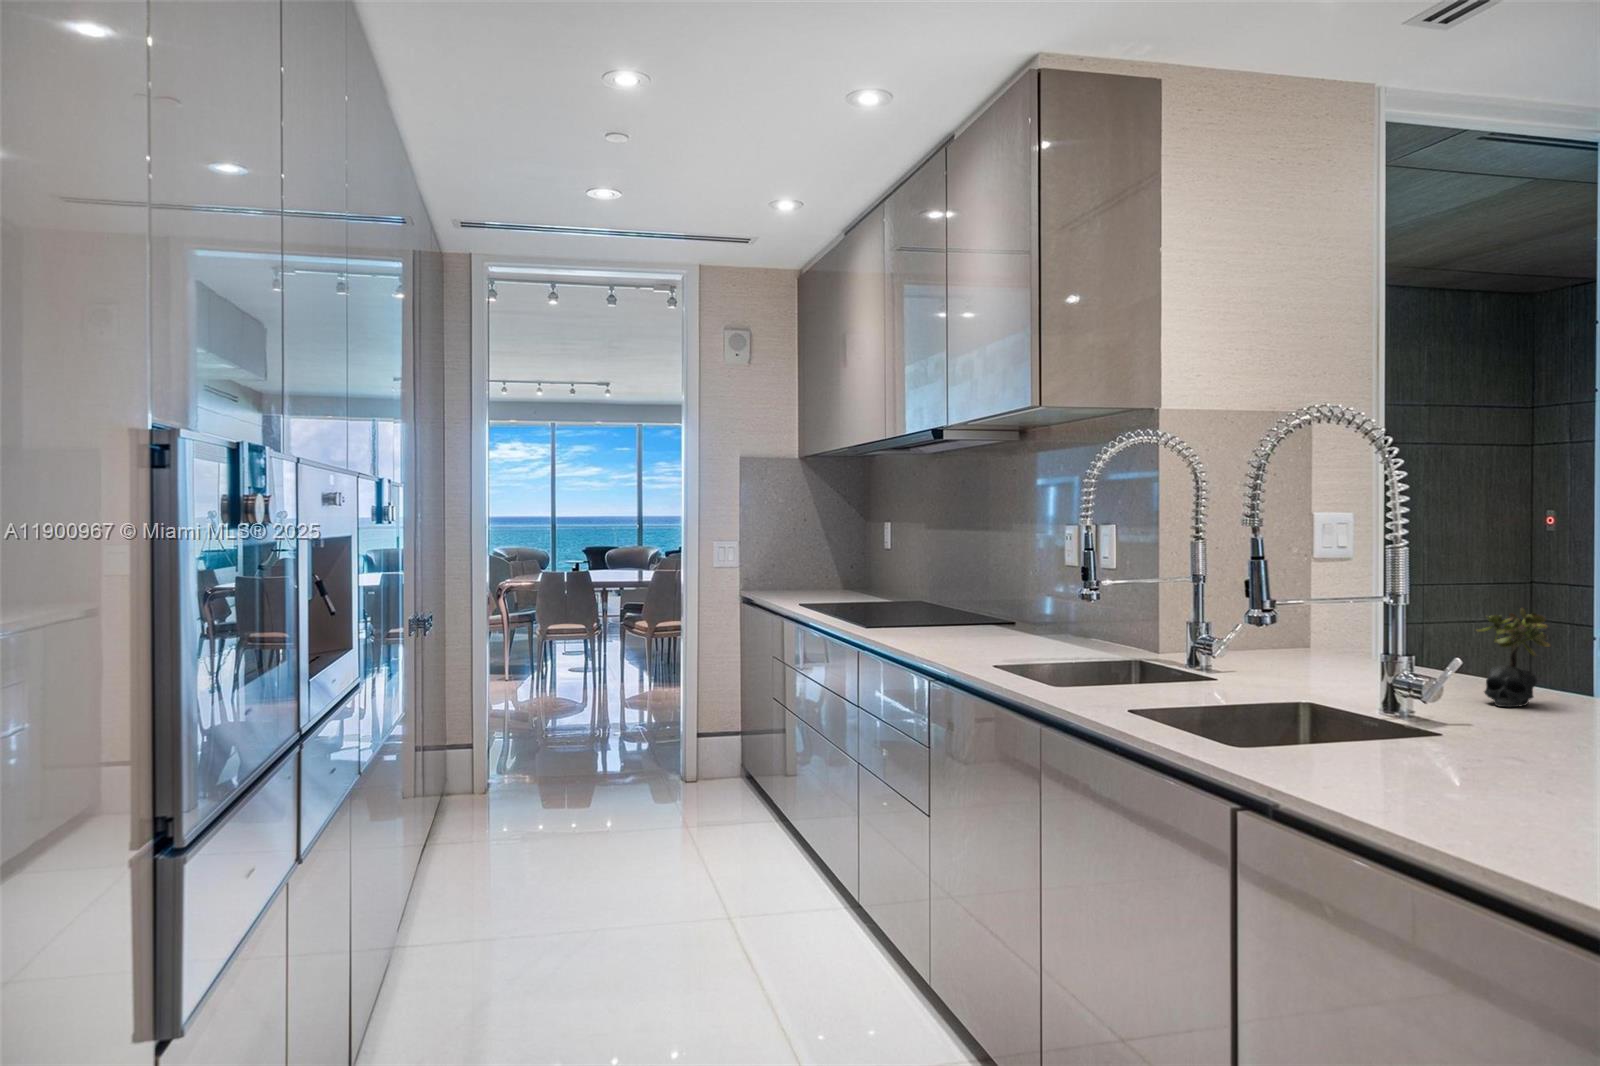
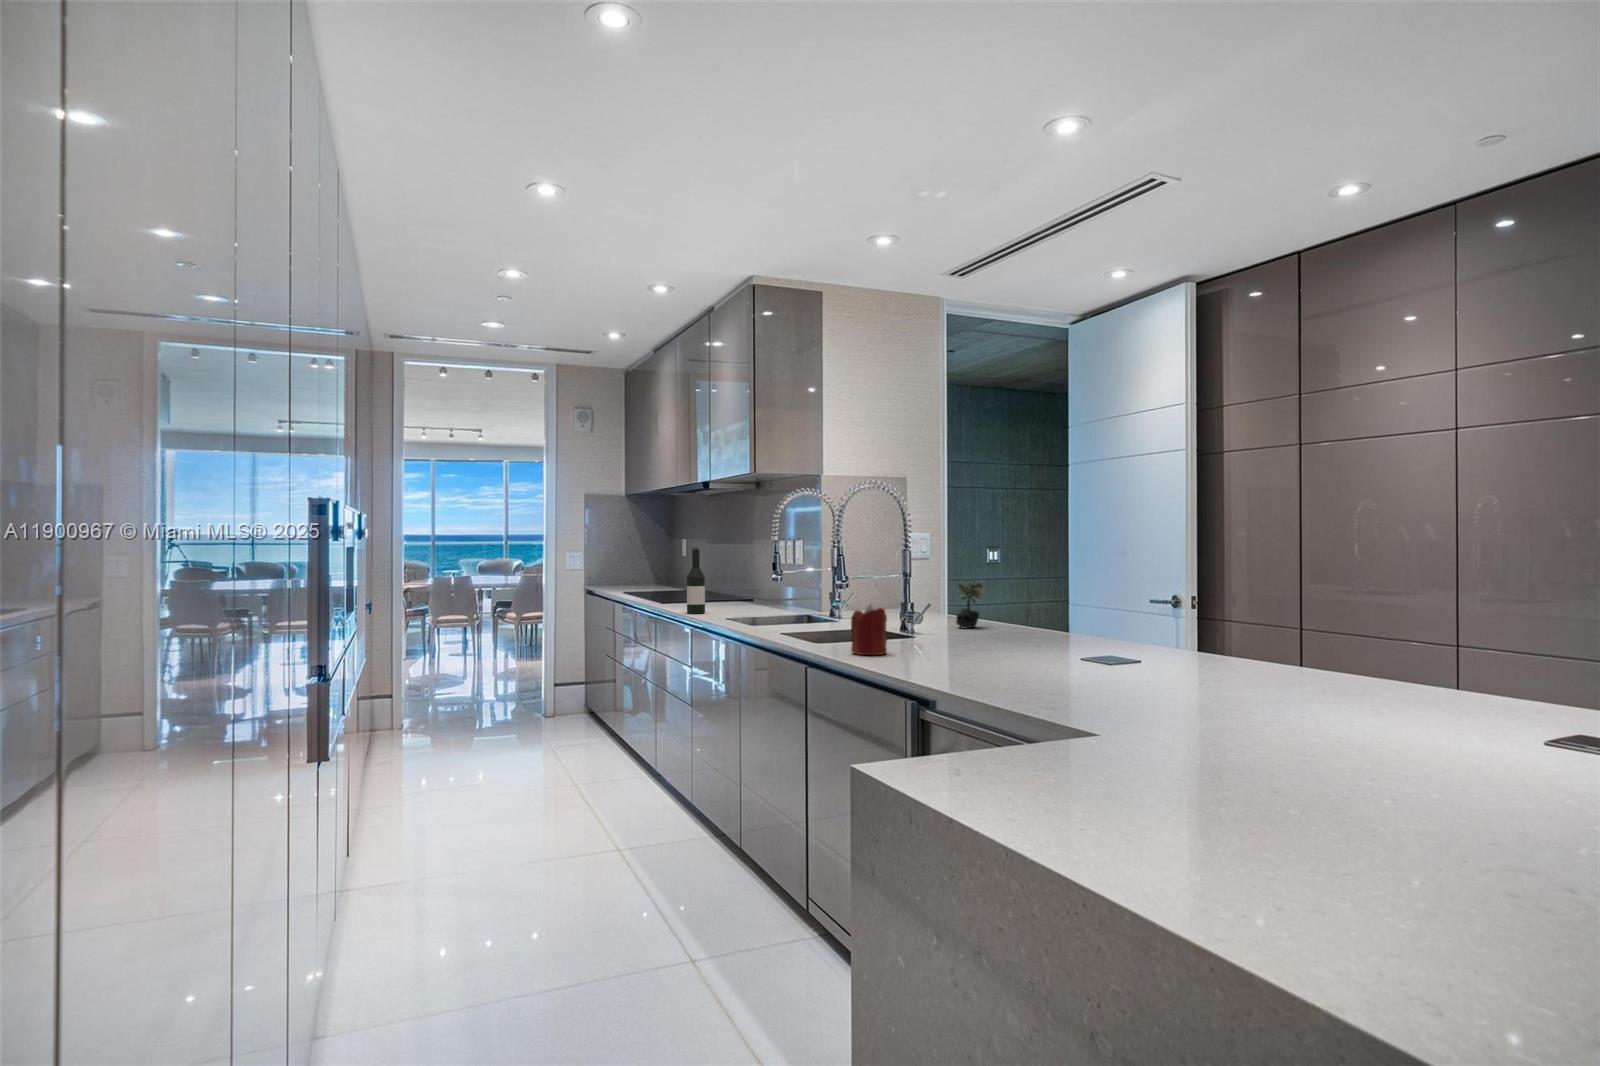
wine bottle: none [915,537,945,651] -> present [687,548,705,614]
candle: none [1369,675,1464,805] -> present [851,604,887,655]

